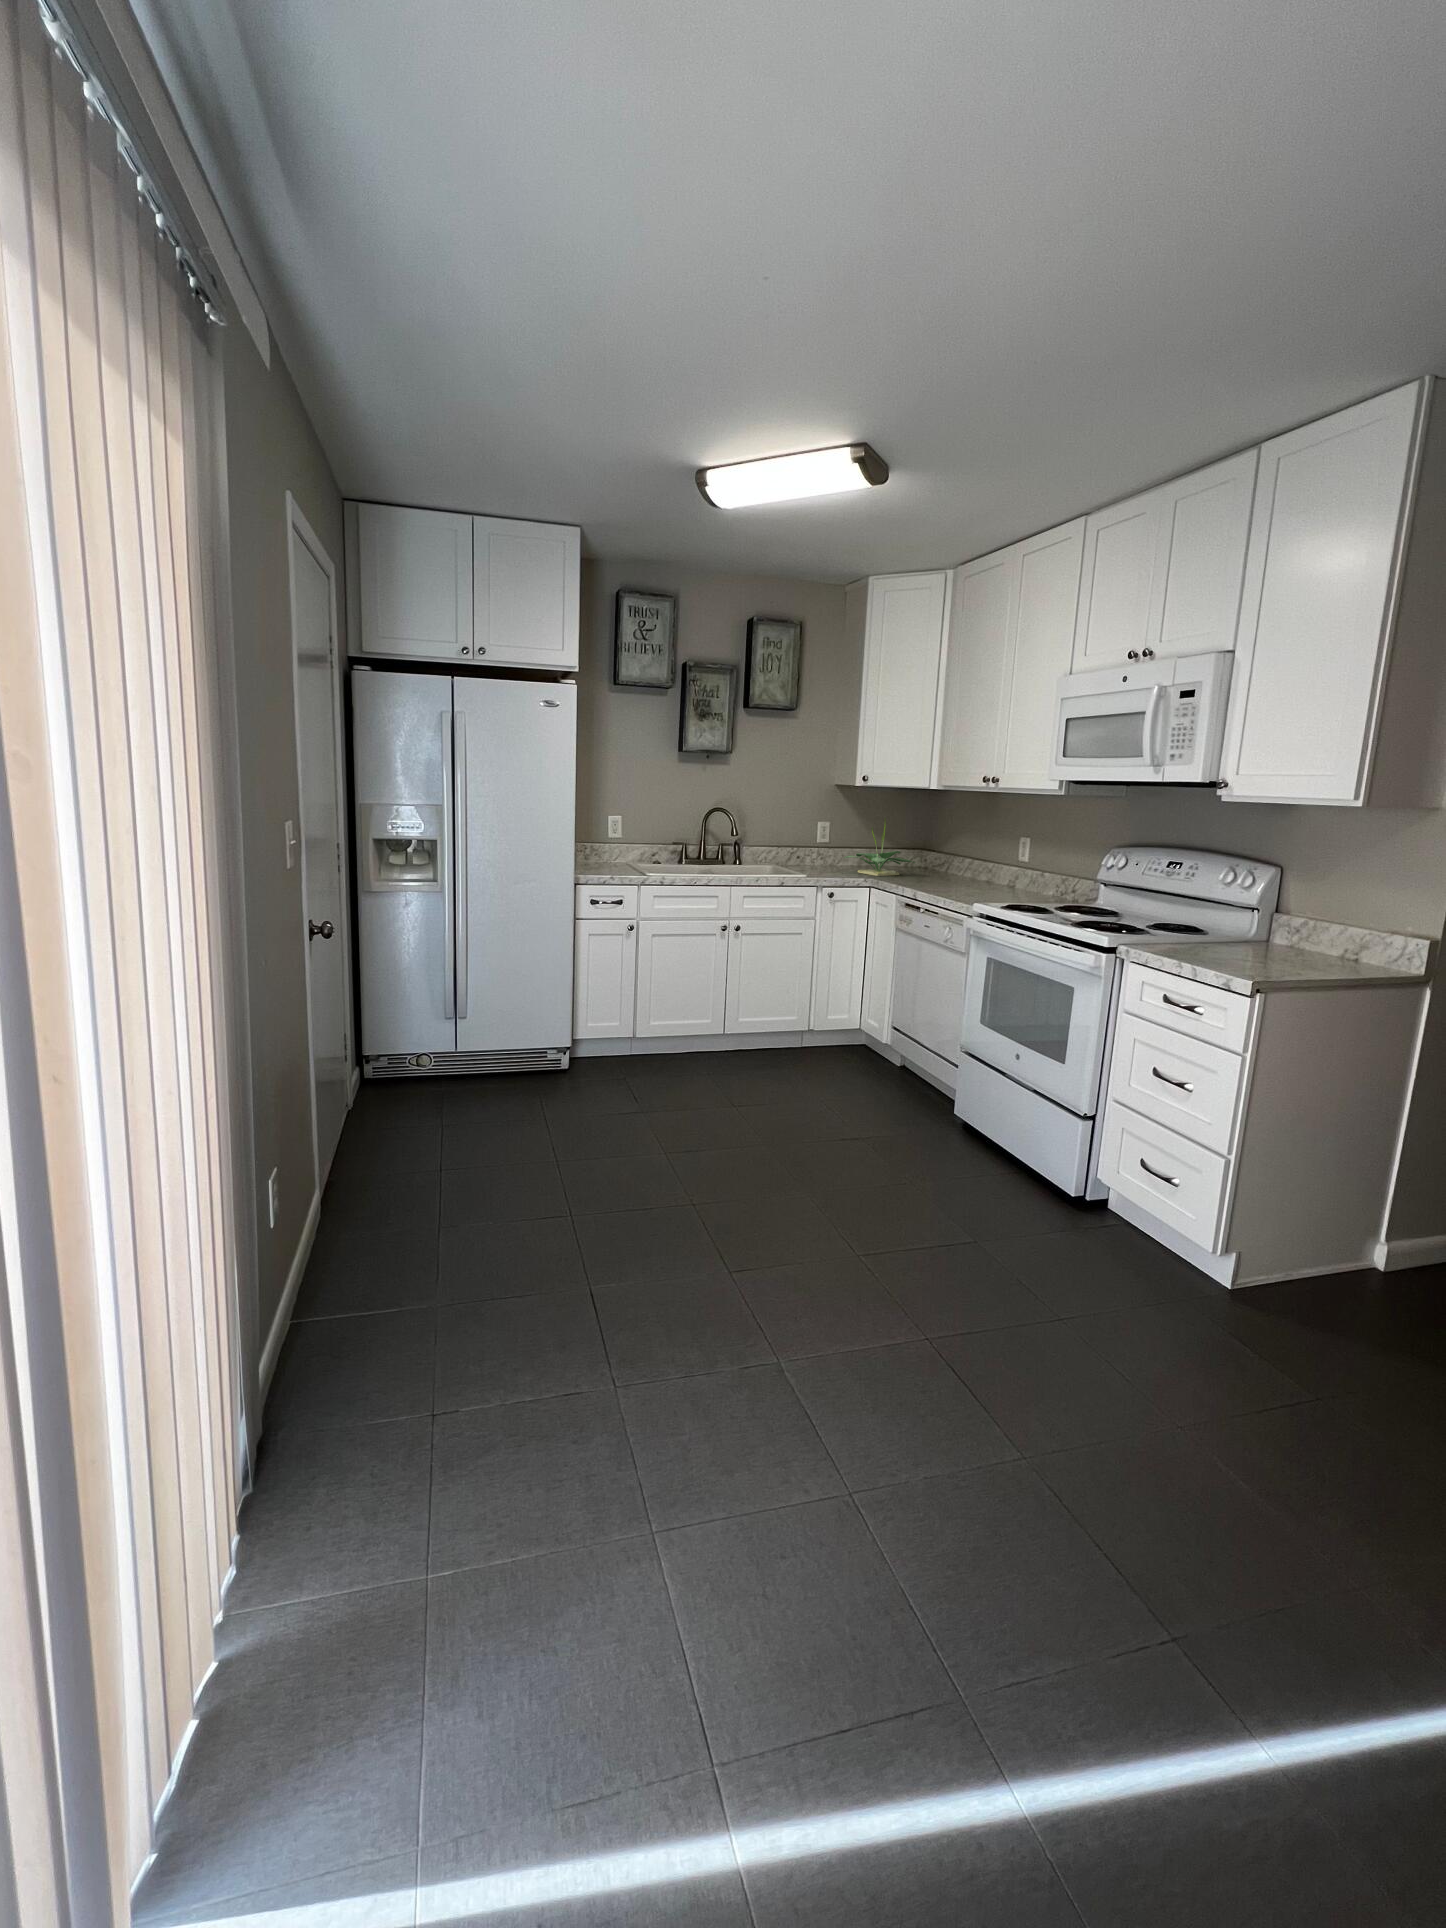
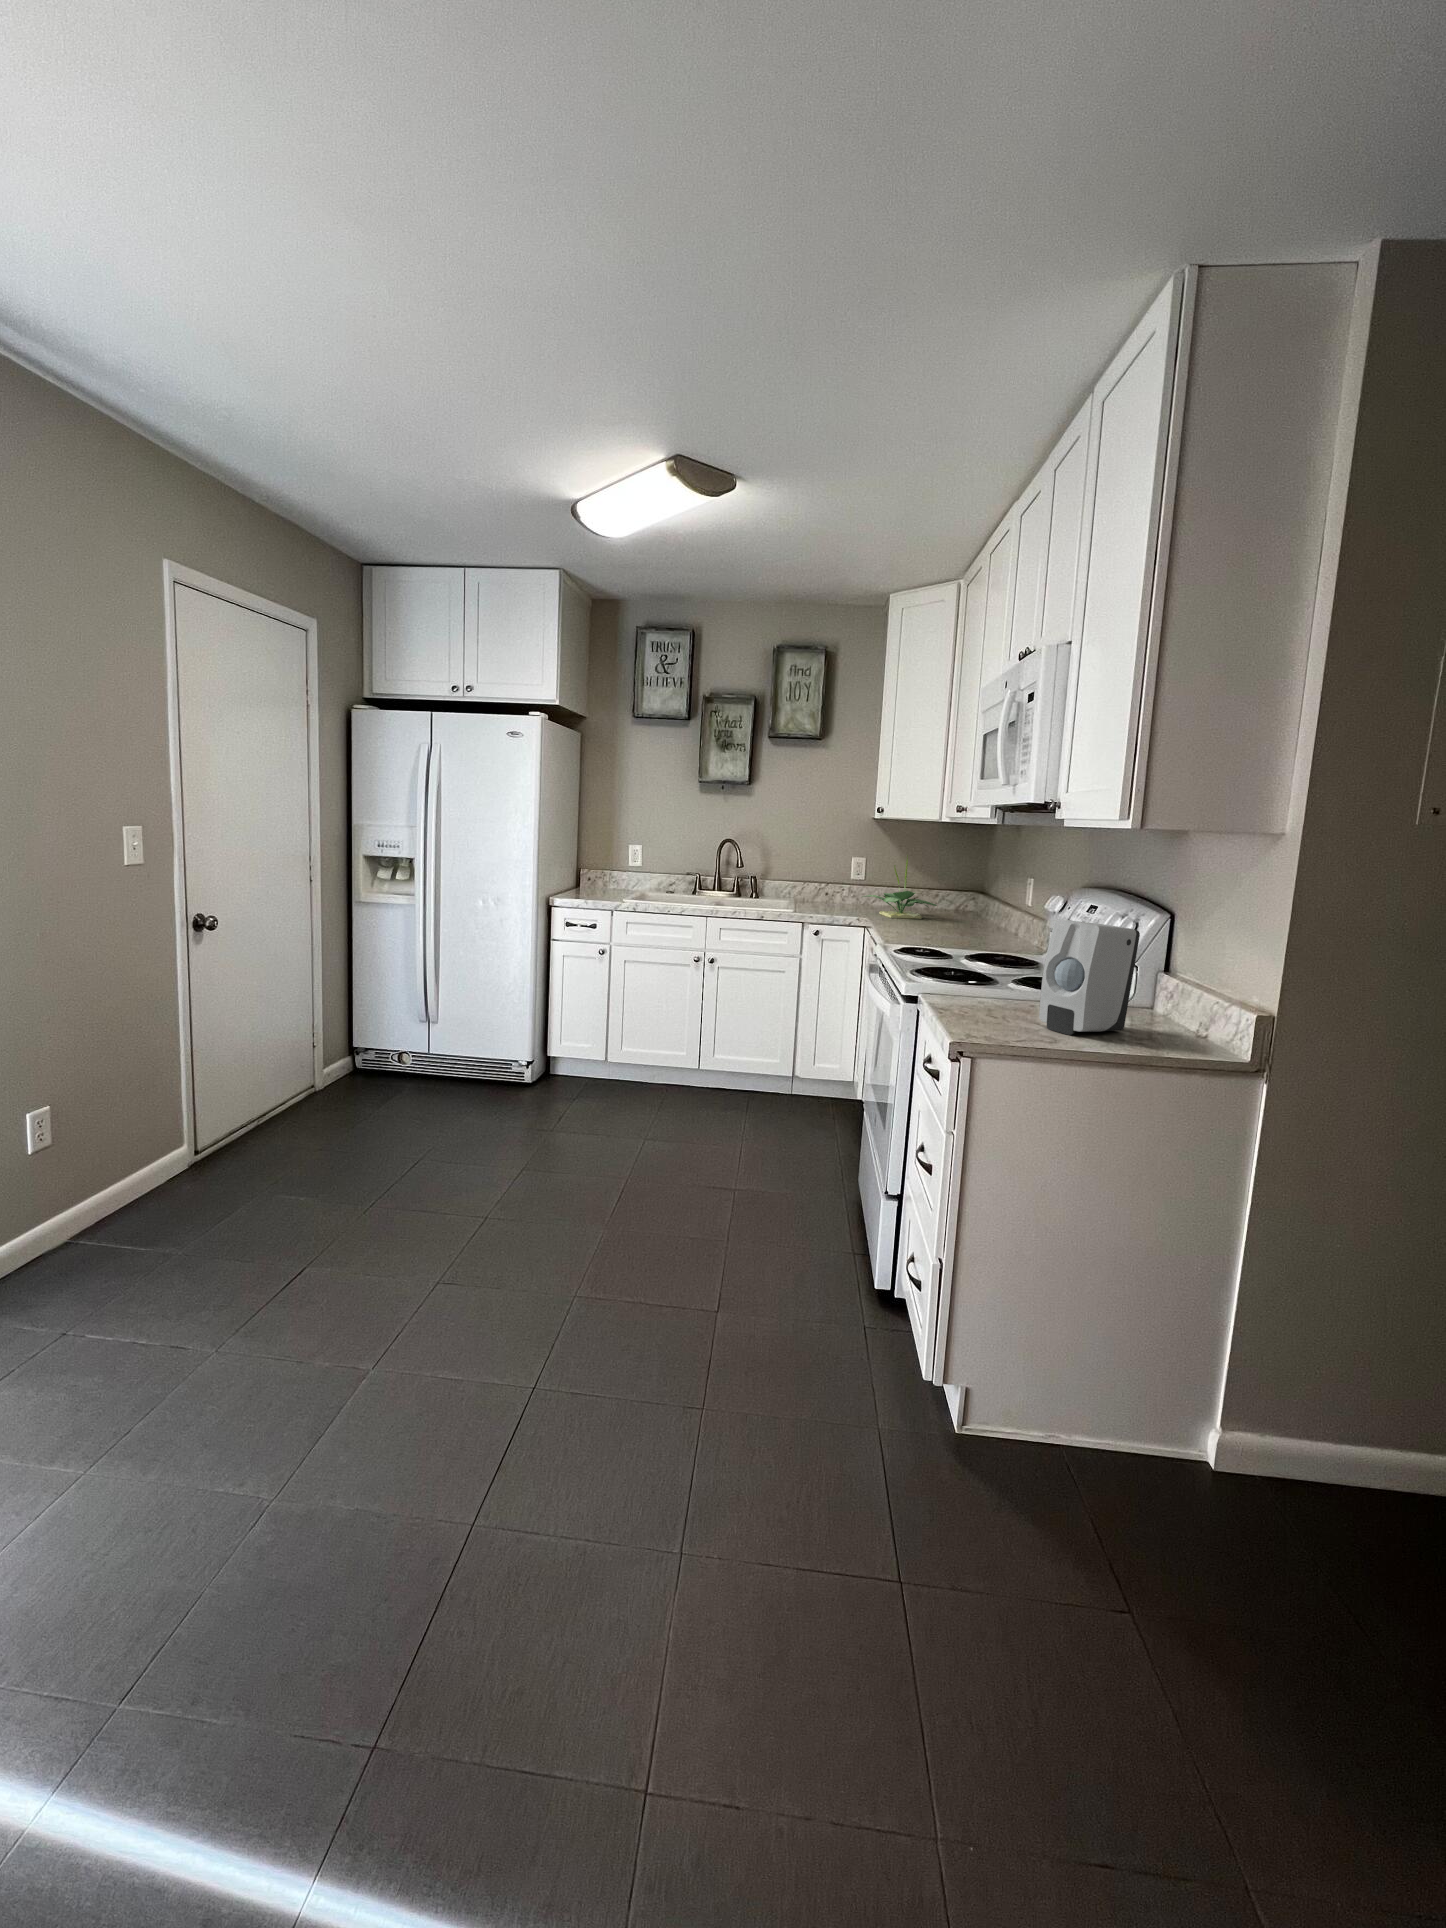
soap dispenser: none [1262,878,1323,968] -> present [1039,920,1140,1035]

